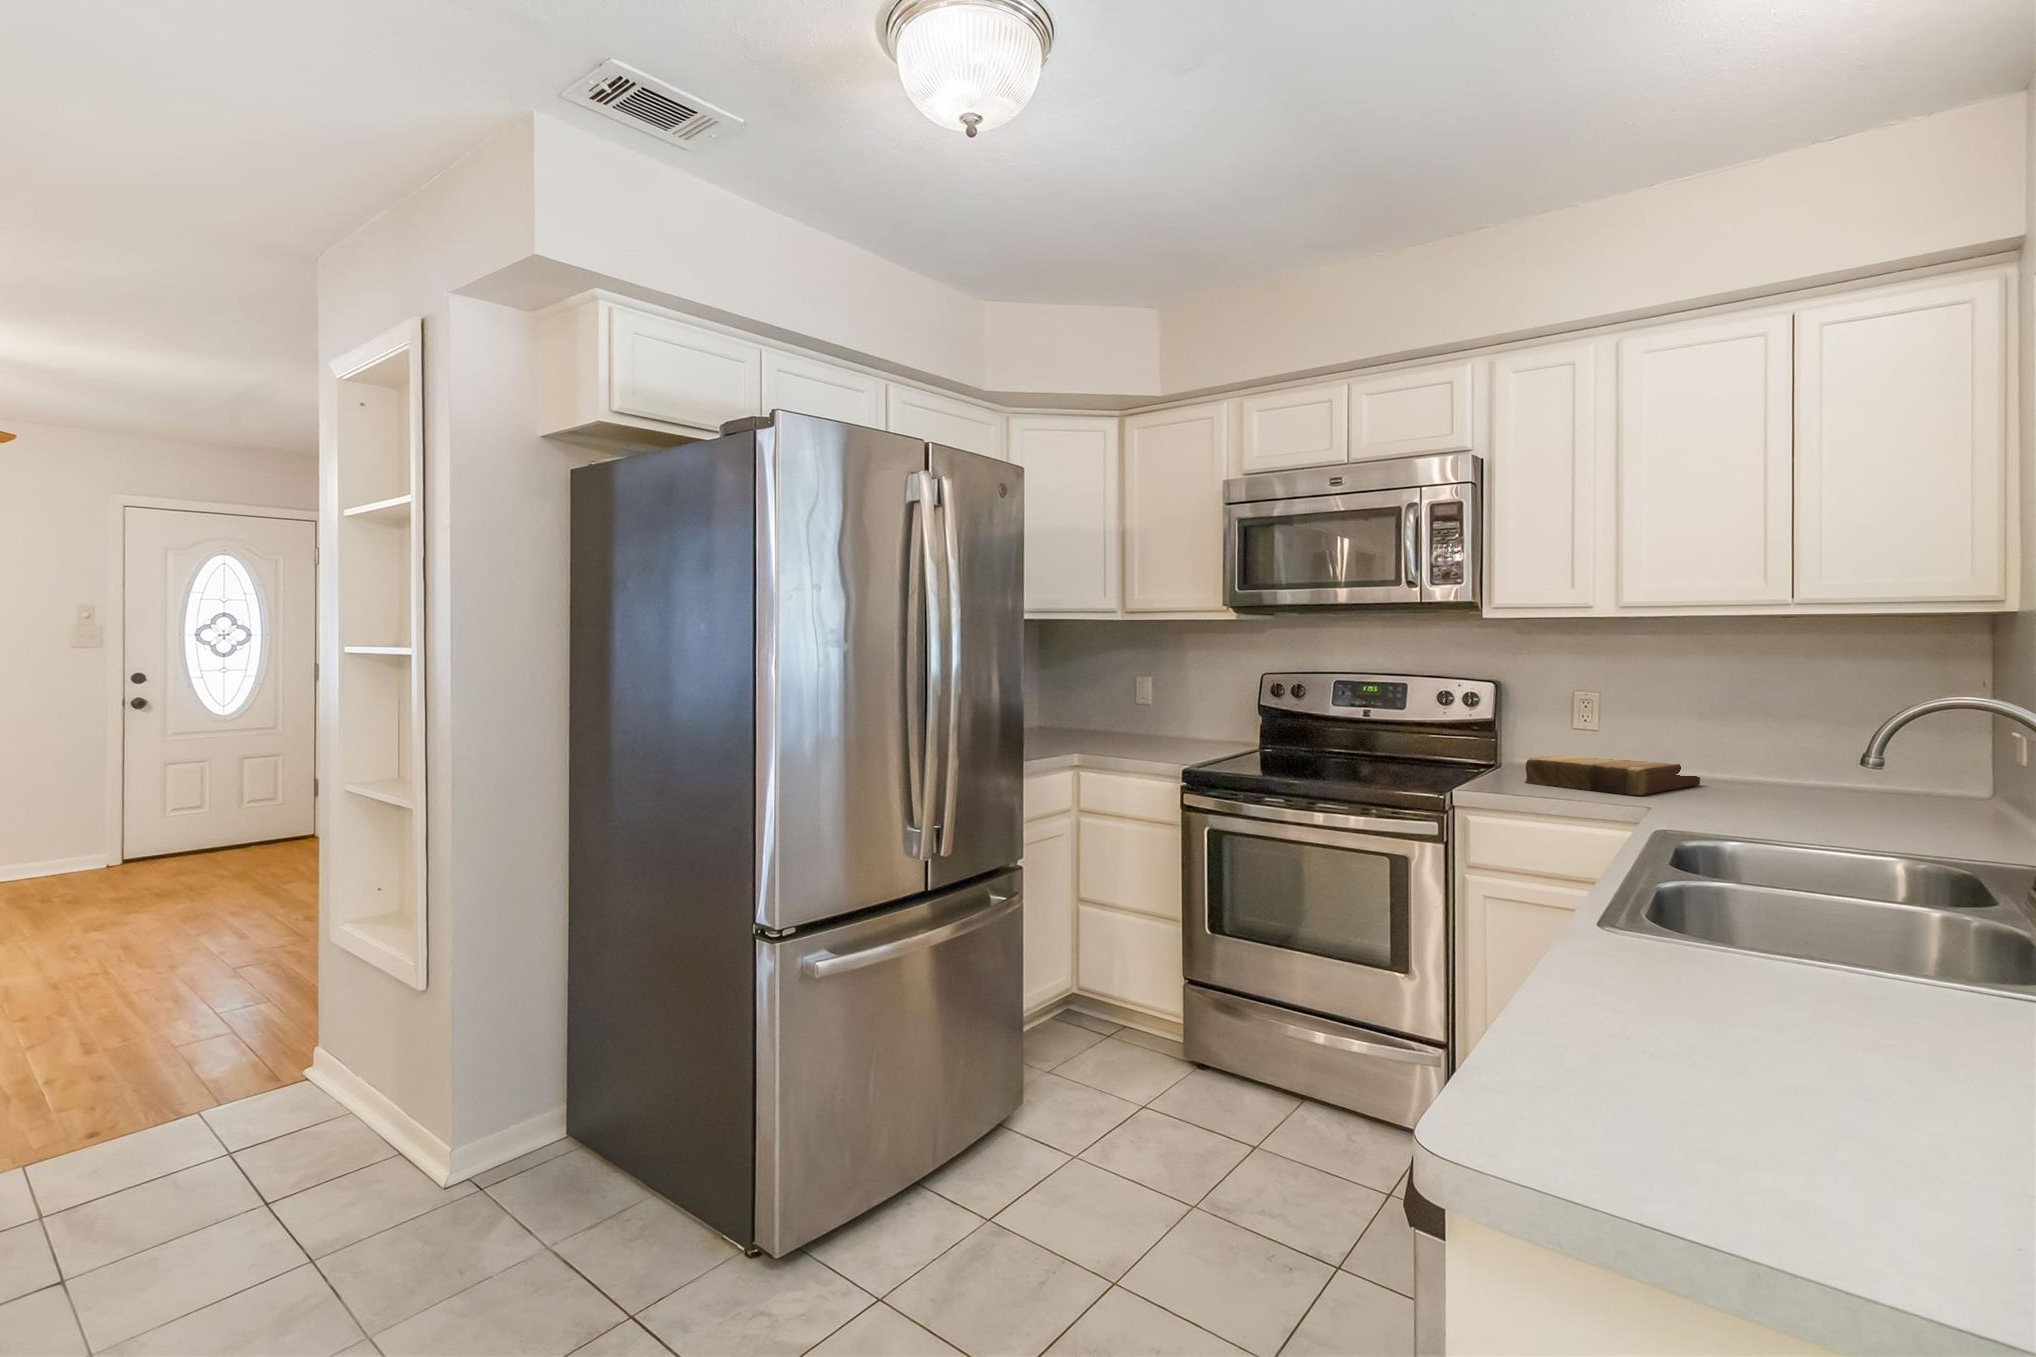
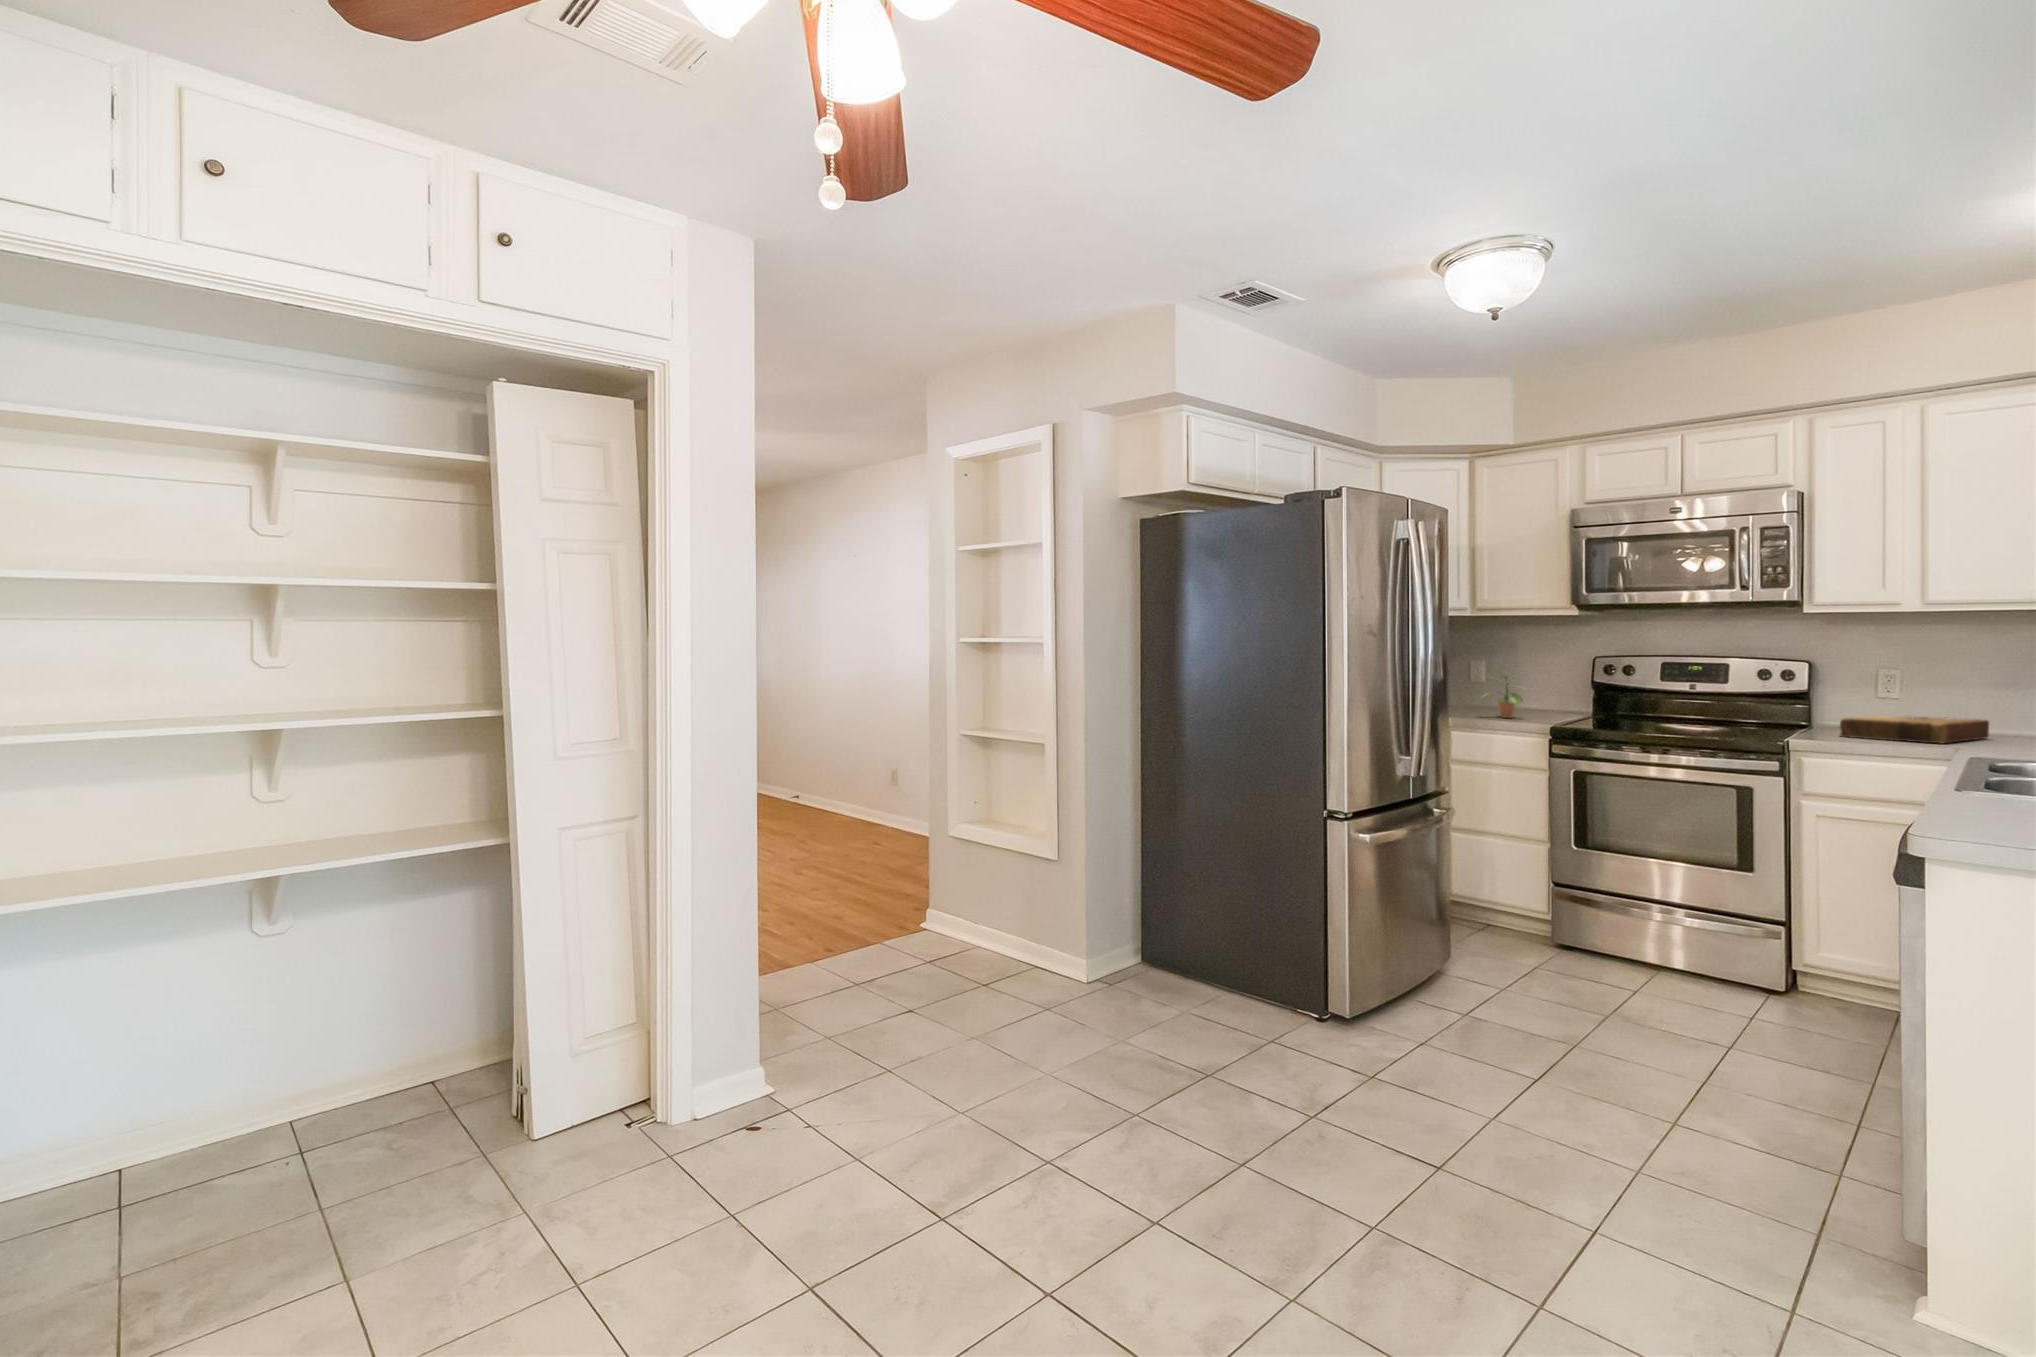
potted plant: none [1125,680,1182,751] -> present [1498,674,1523,718]

